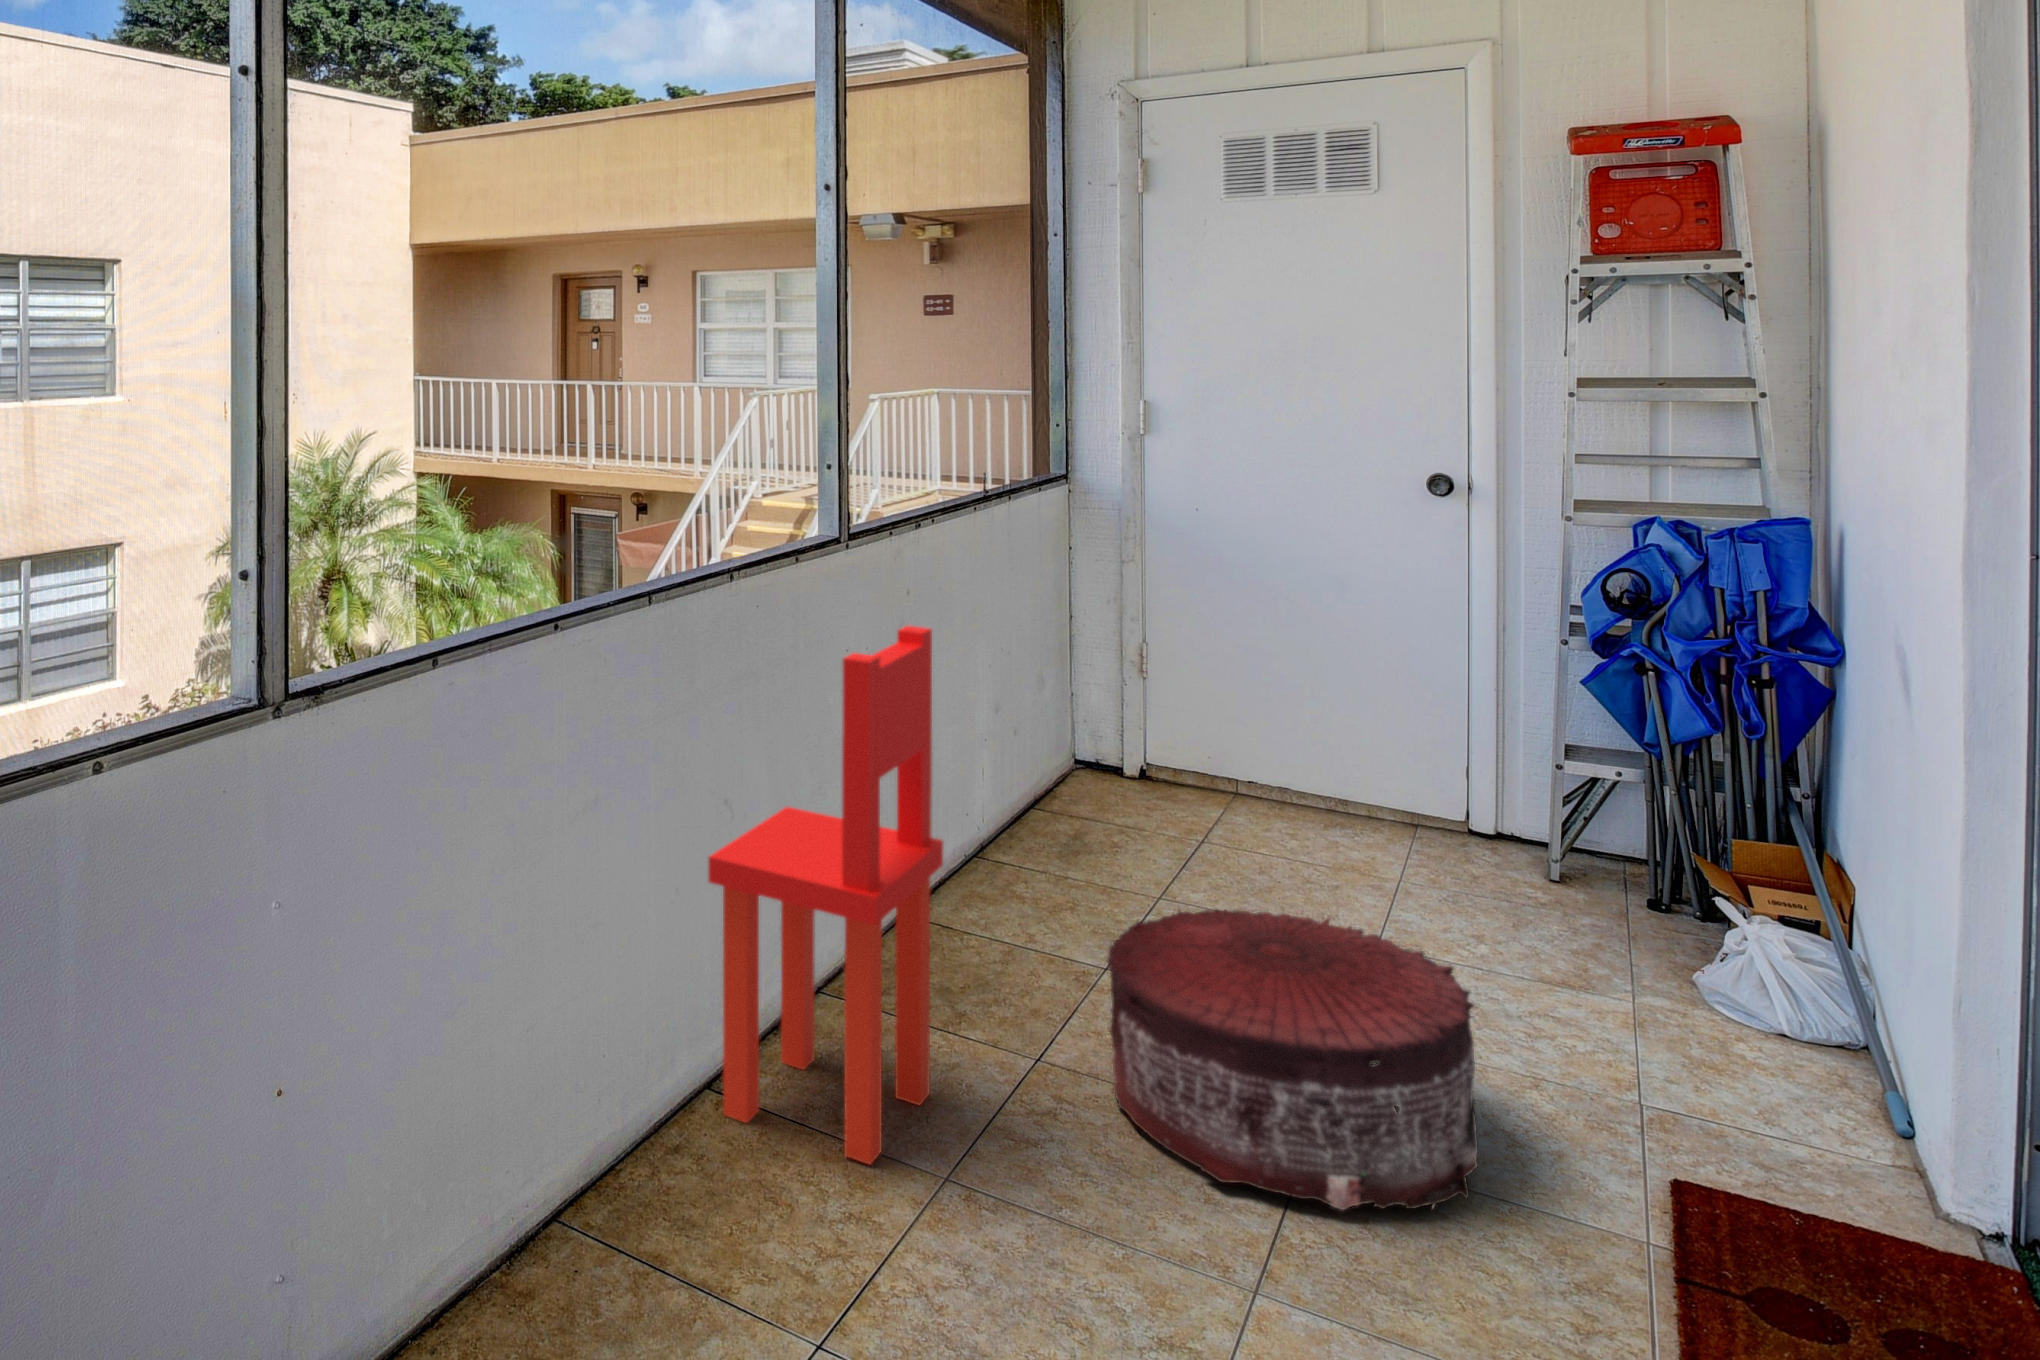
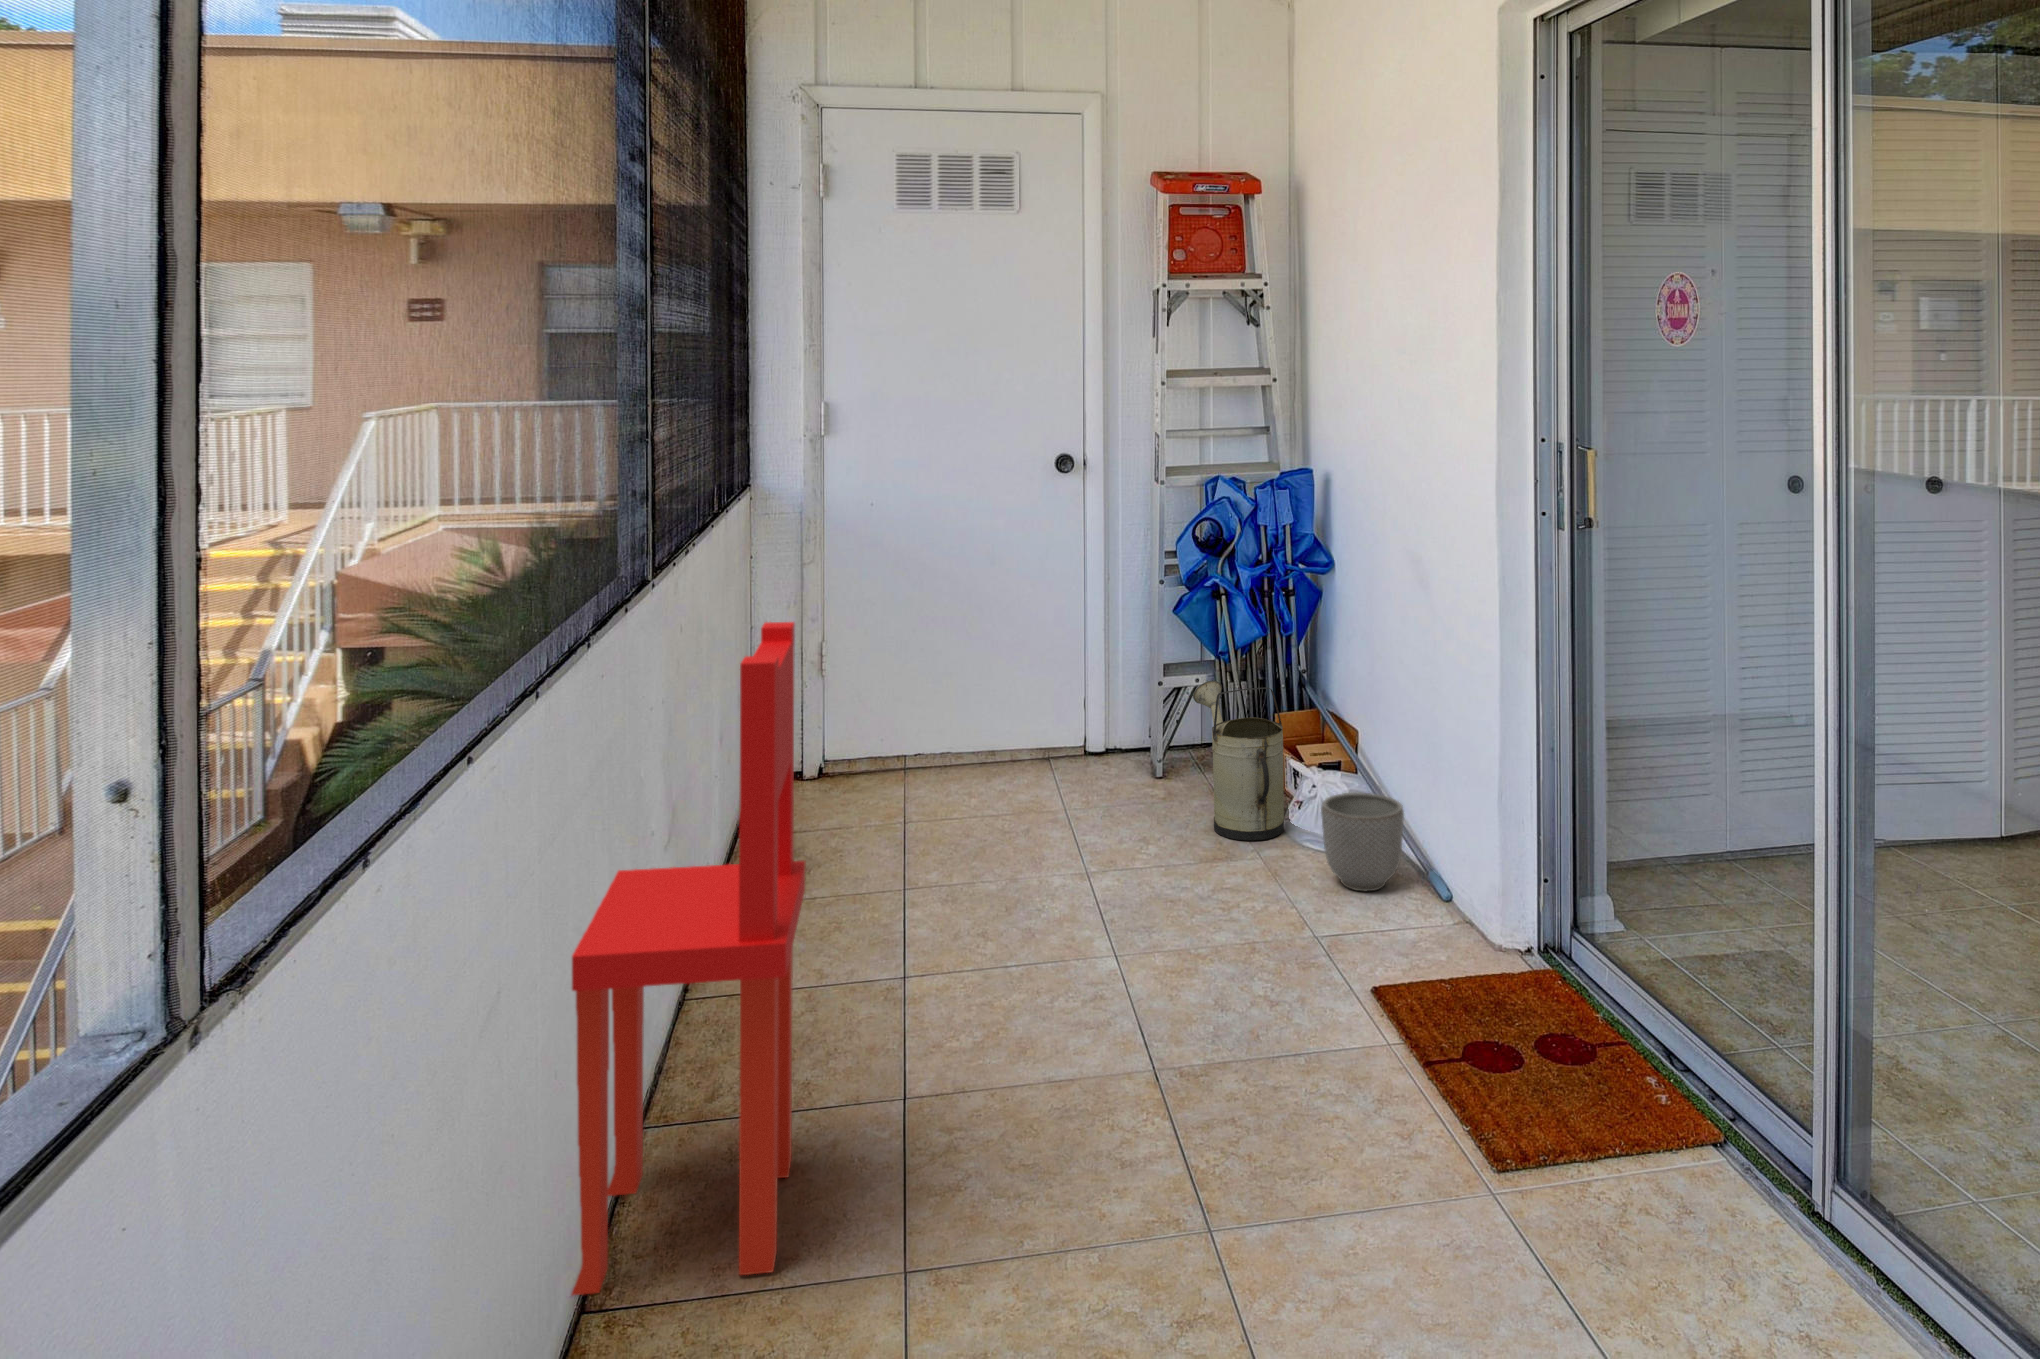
watering can: none [1592,772,1707,986] -> present [1193,681,1284,840]
pouf: present [1107,909,1478,1210] -> none [947,844,1271,1127]
planter: none [1713,952,1855,1091] -> present [1321,793,1404,891]

